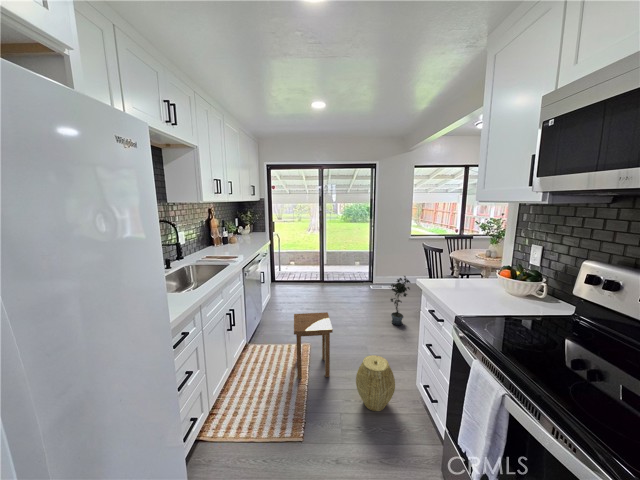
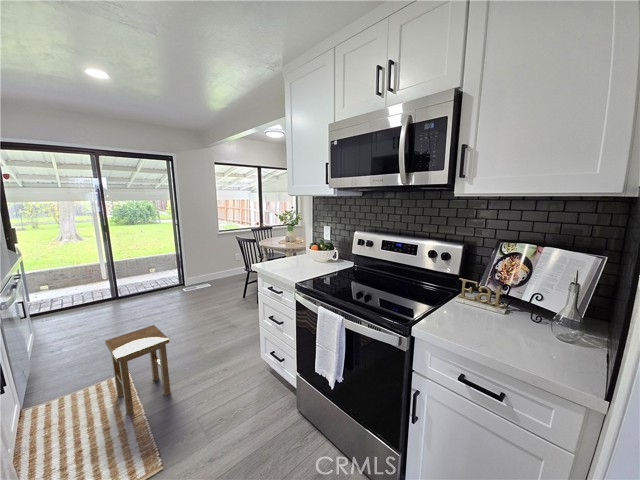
potted plant: present [390,276,410,325] -> none [212,269,235,318]
woven basket: present [356,355,395,411] -> none [206,346,246,399]

